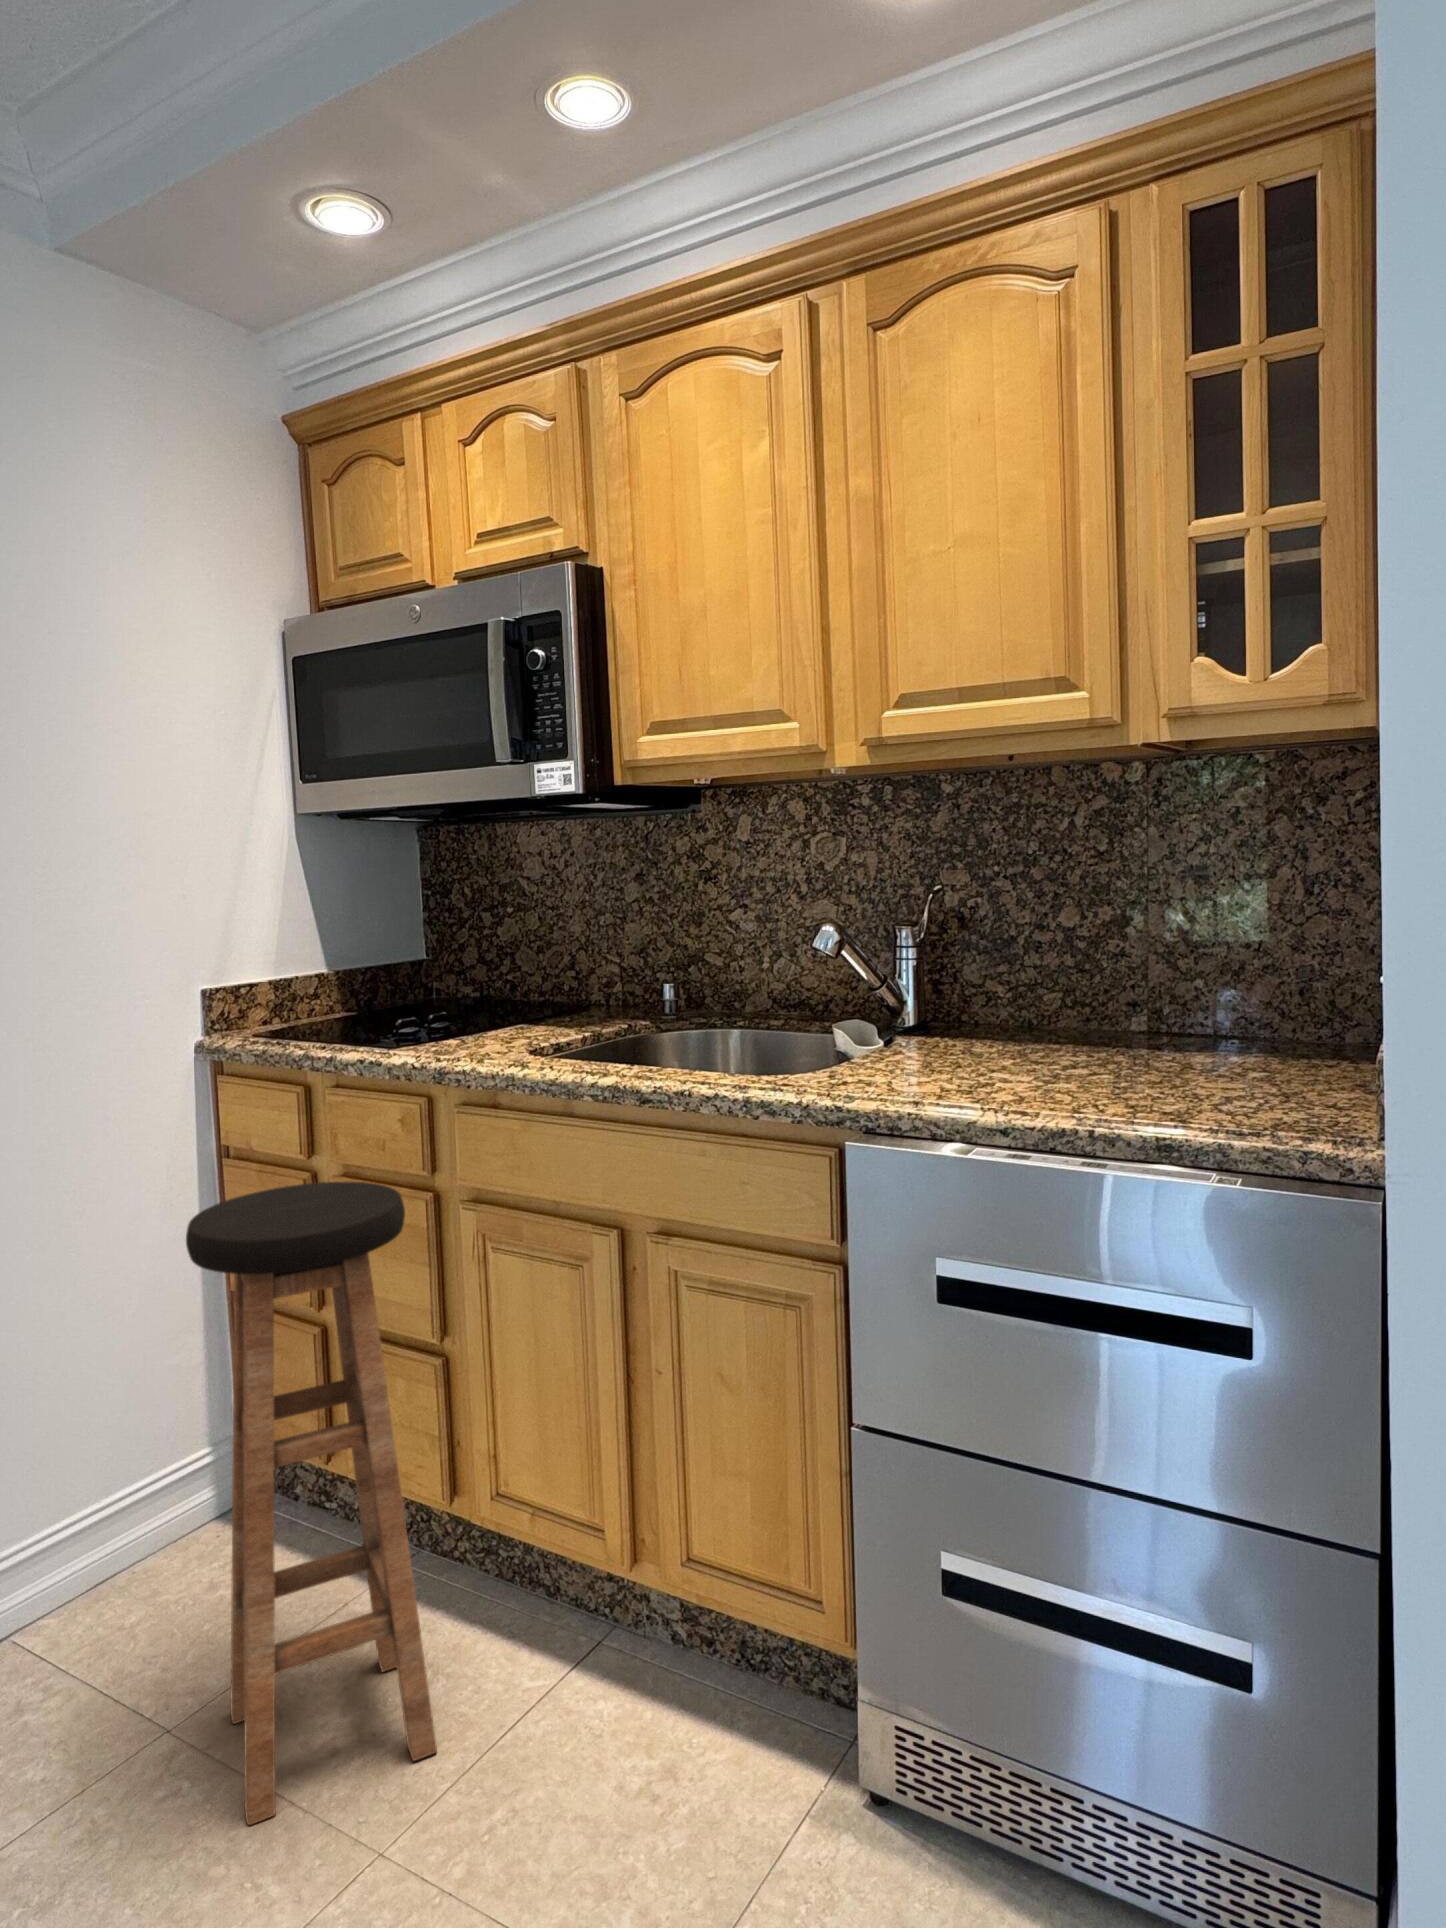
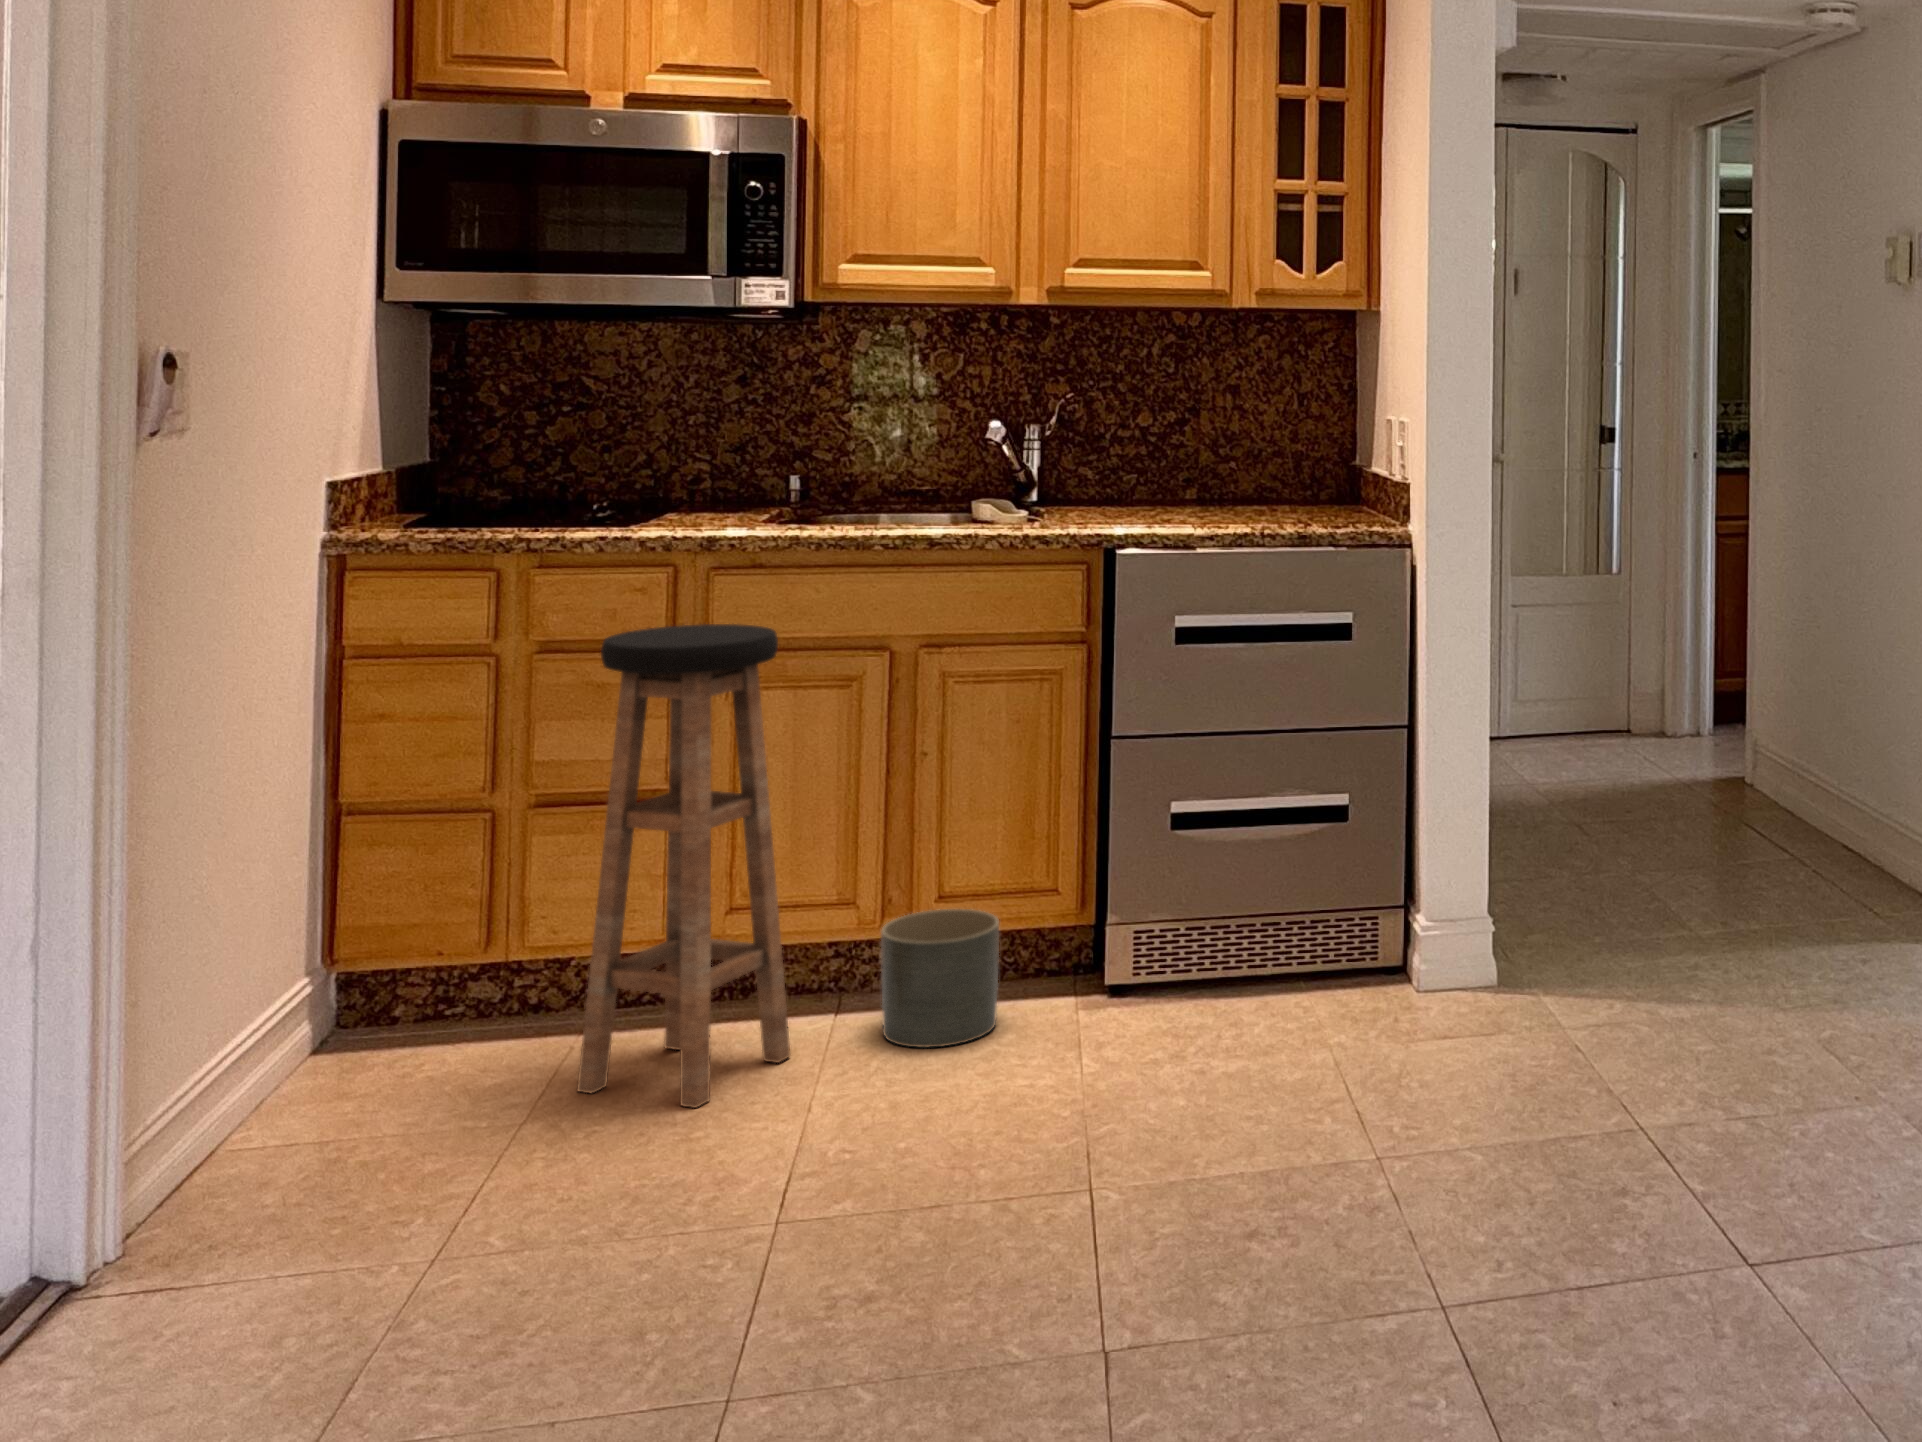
planter: none [536,1590,697,1835] -> present [881,909,999,1048]

